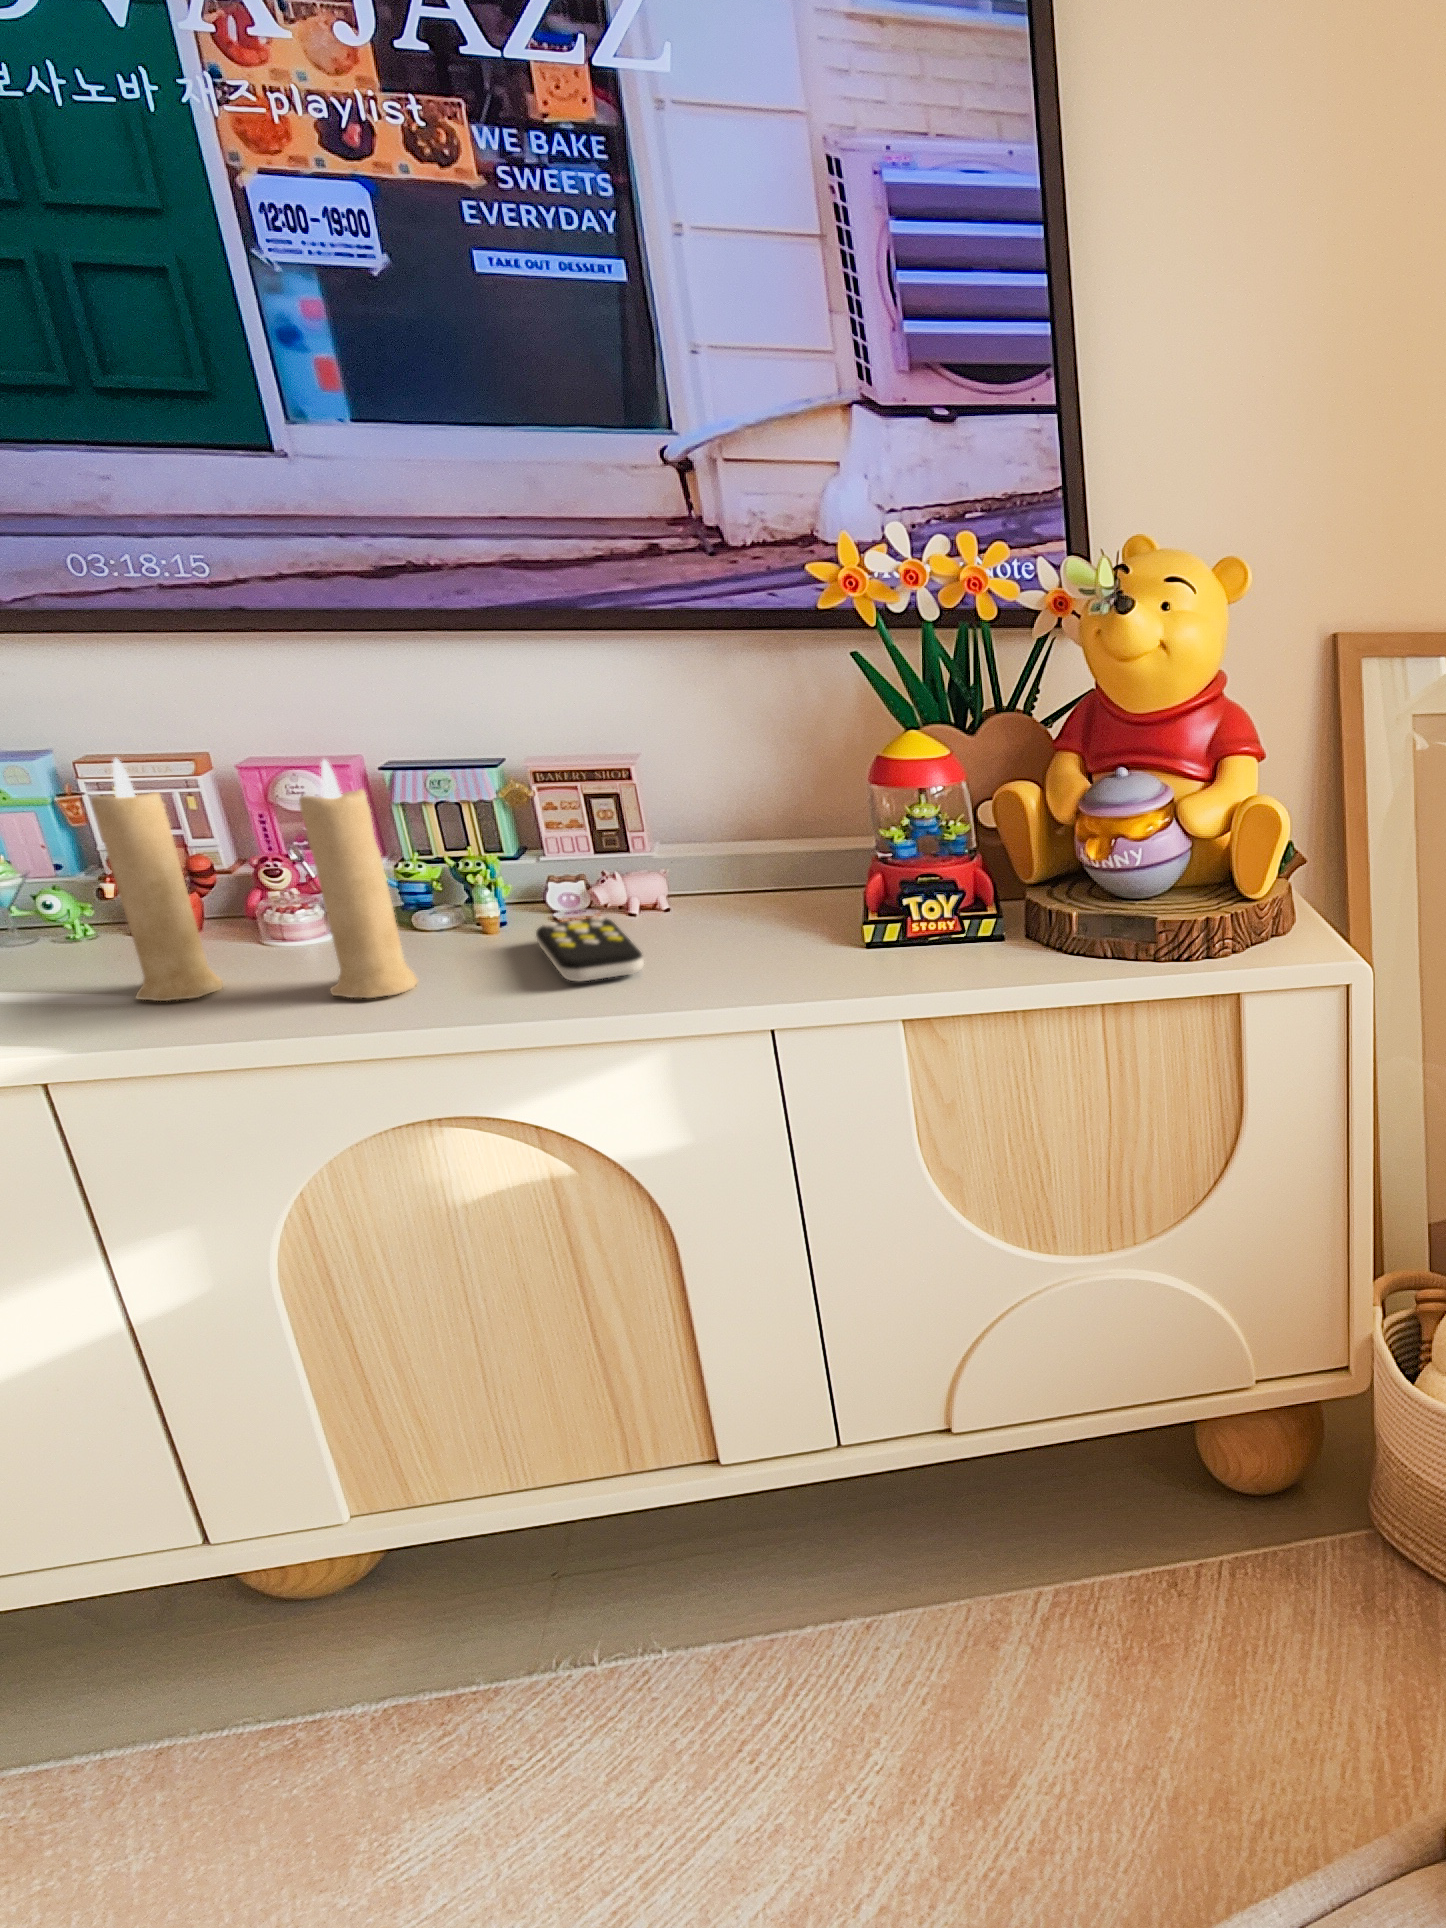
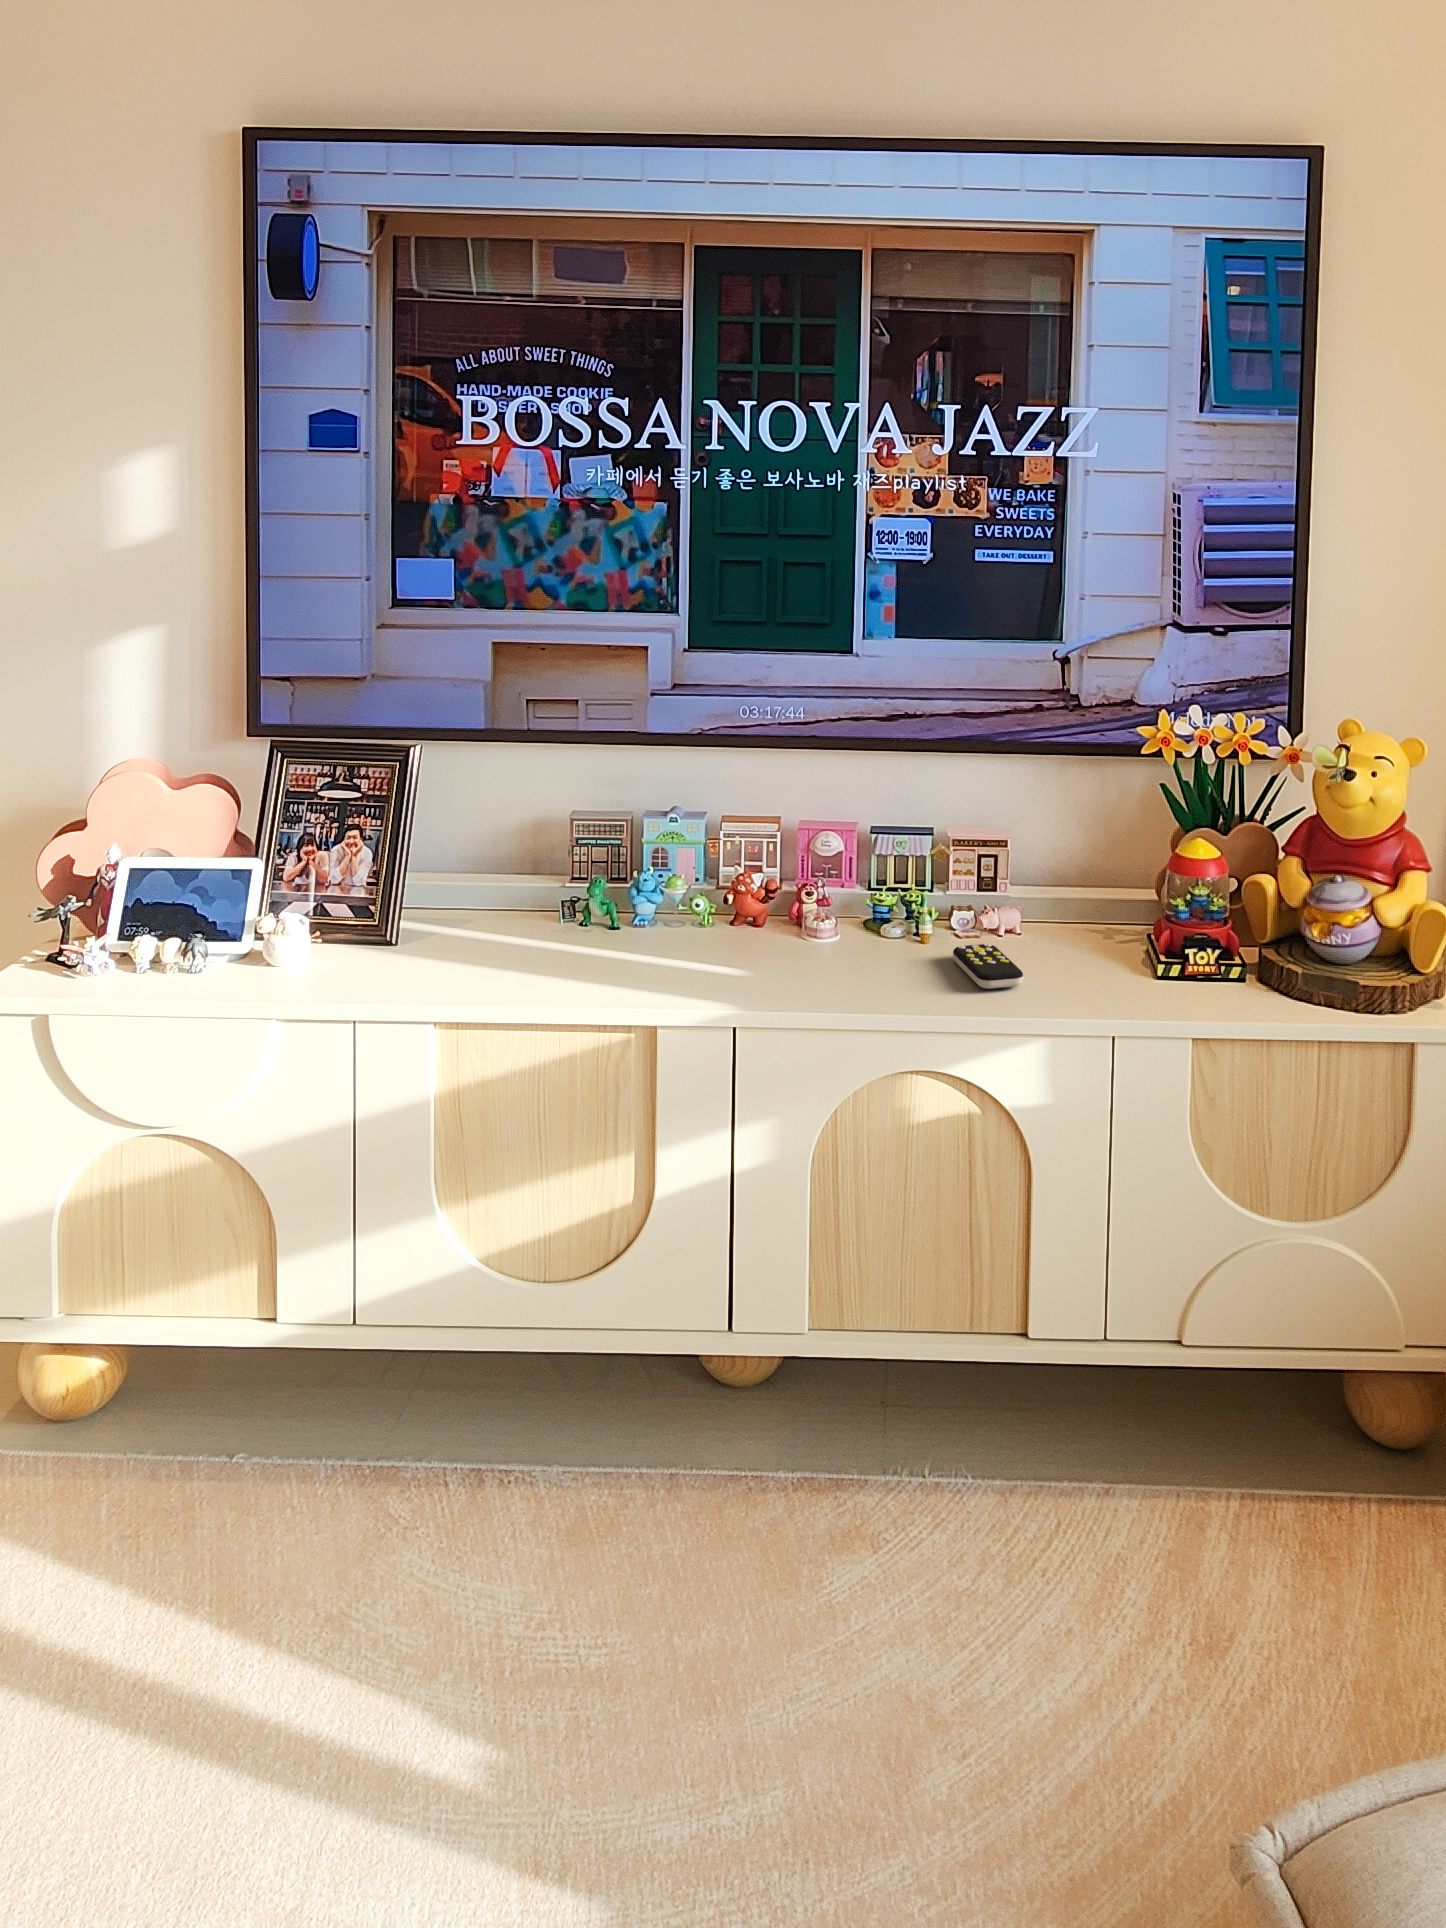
candle: present [91,758,418,1001] -> none [745,829,894,988]

